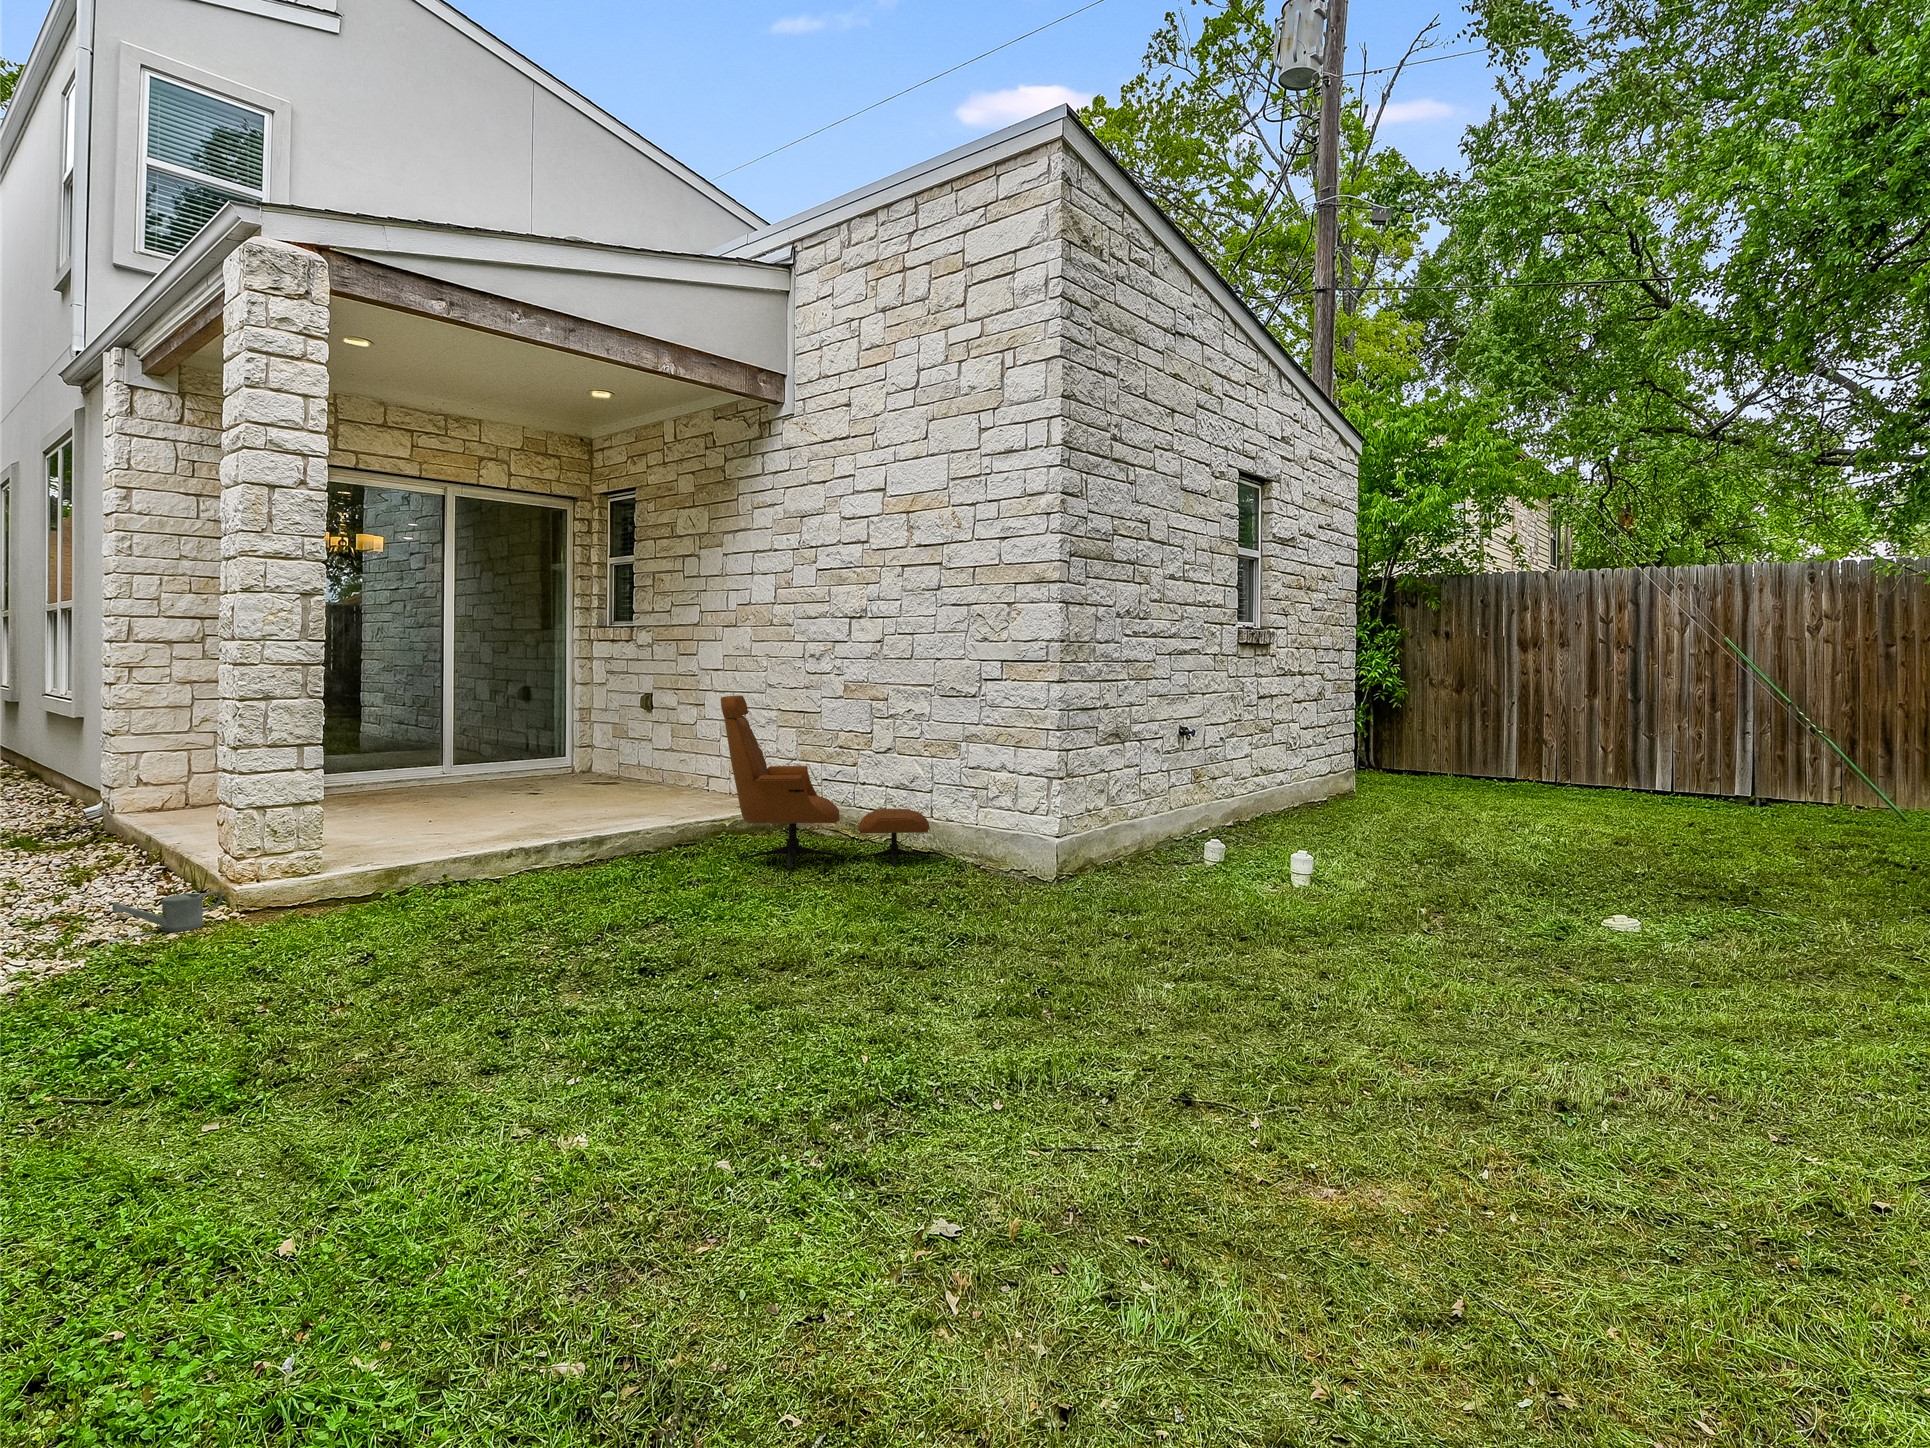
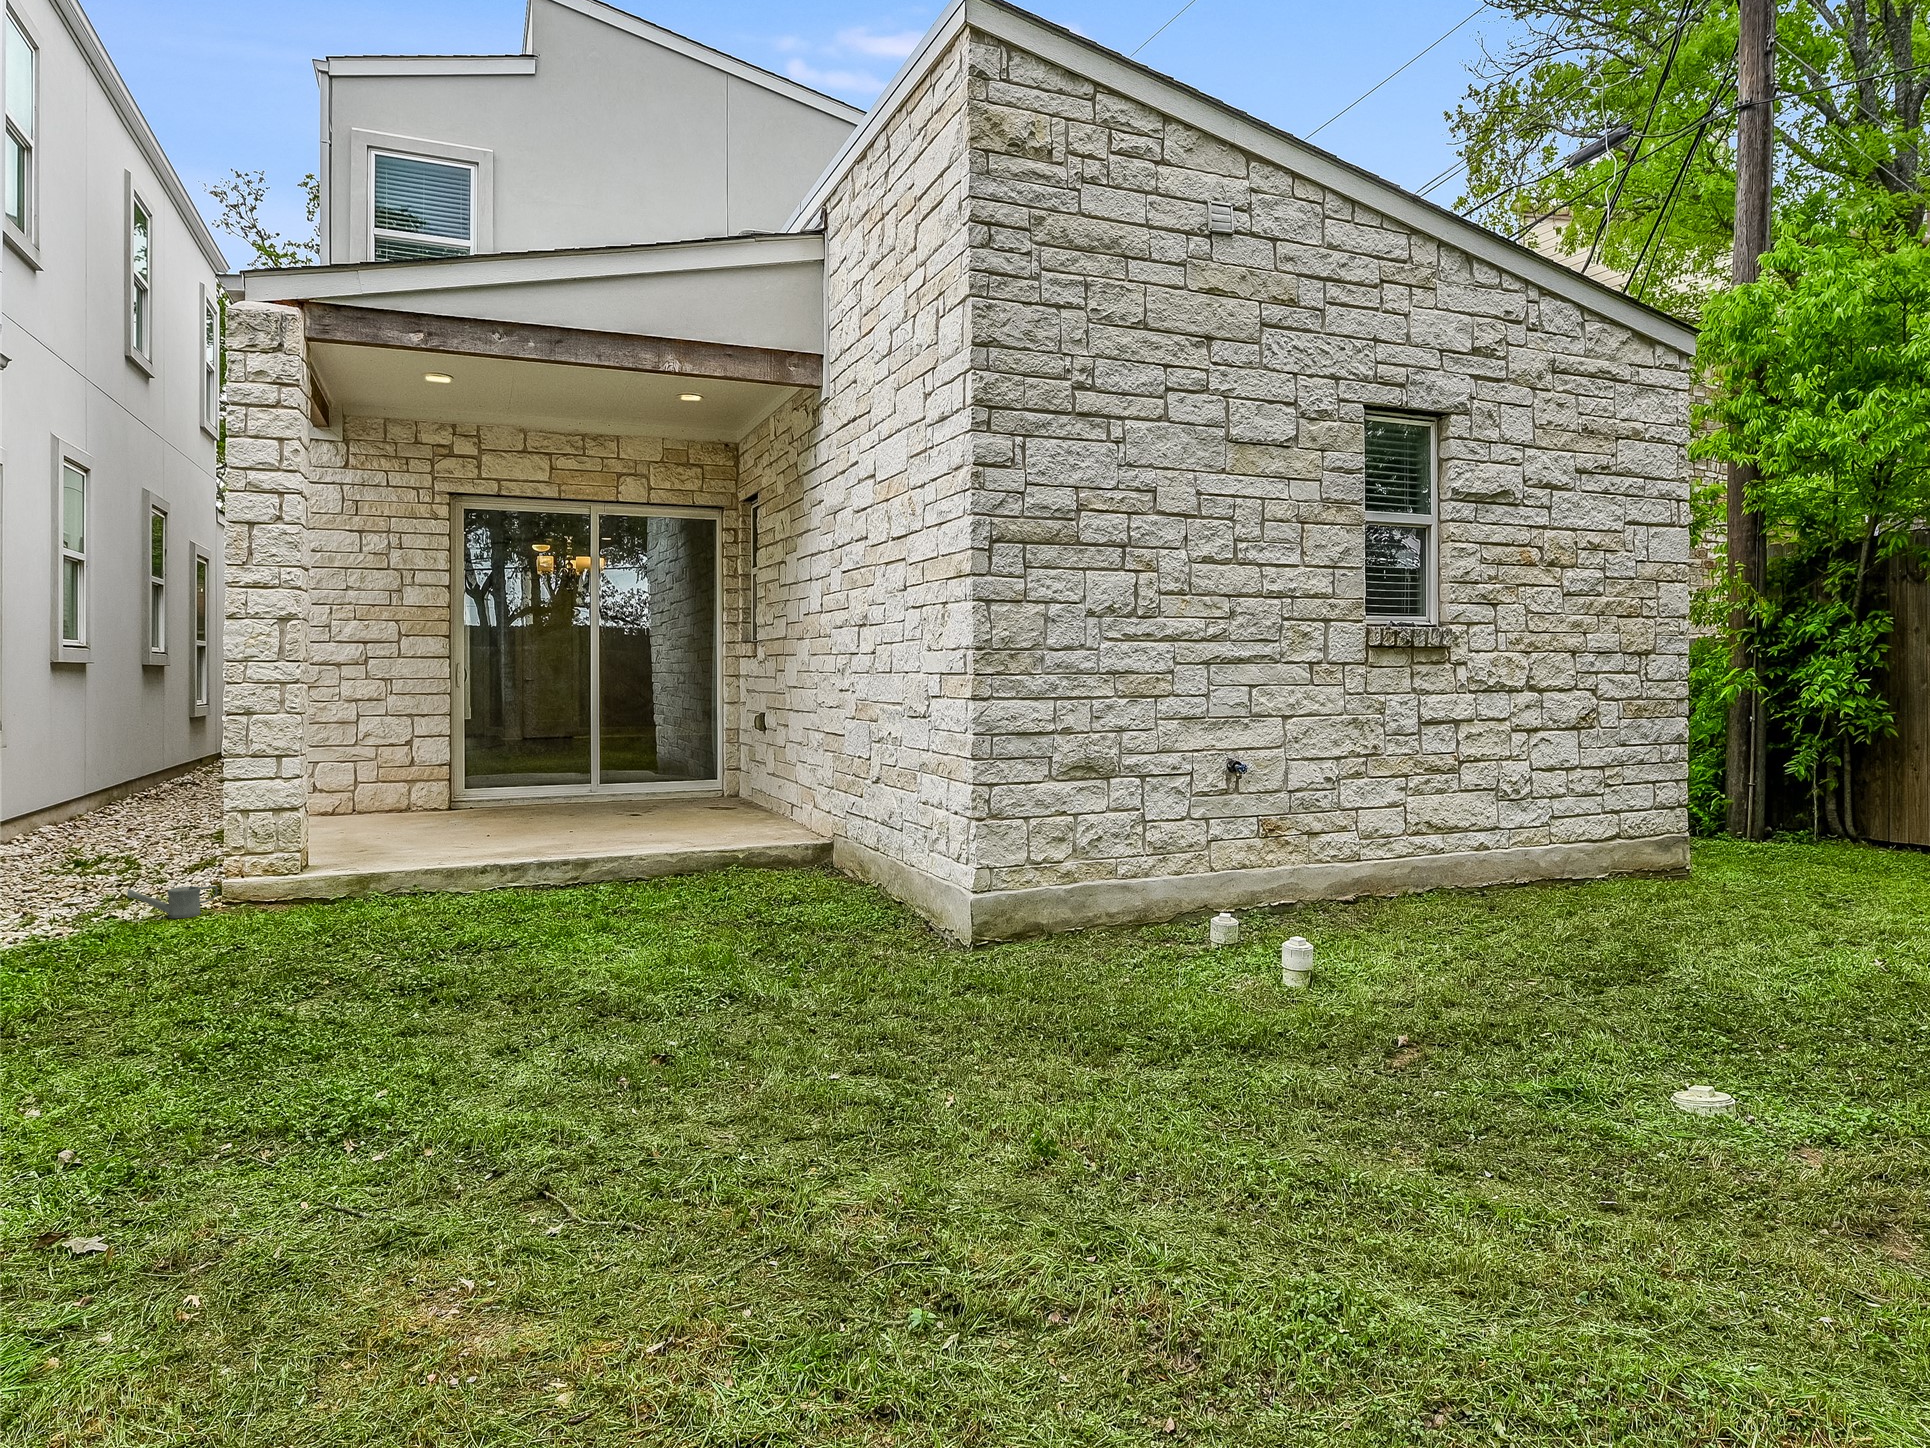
lounge chair: present [721,695,931,871] -> none [656,713,880,913]

